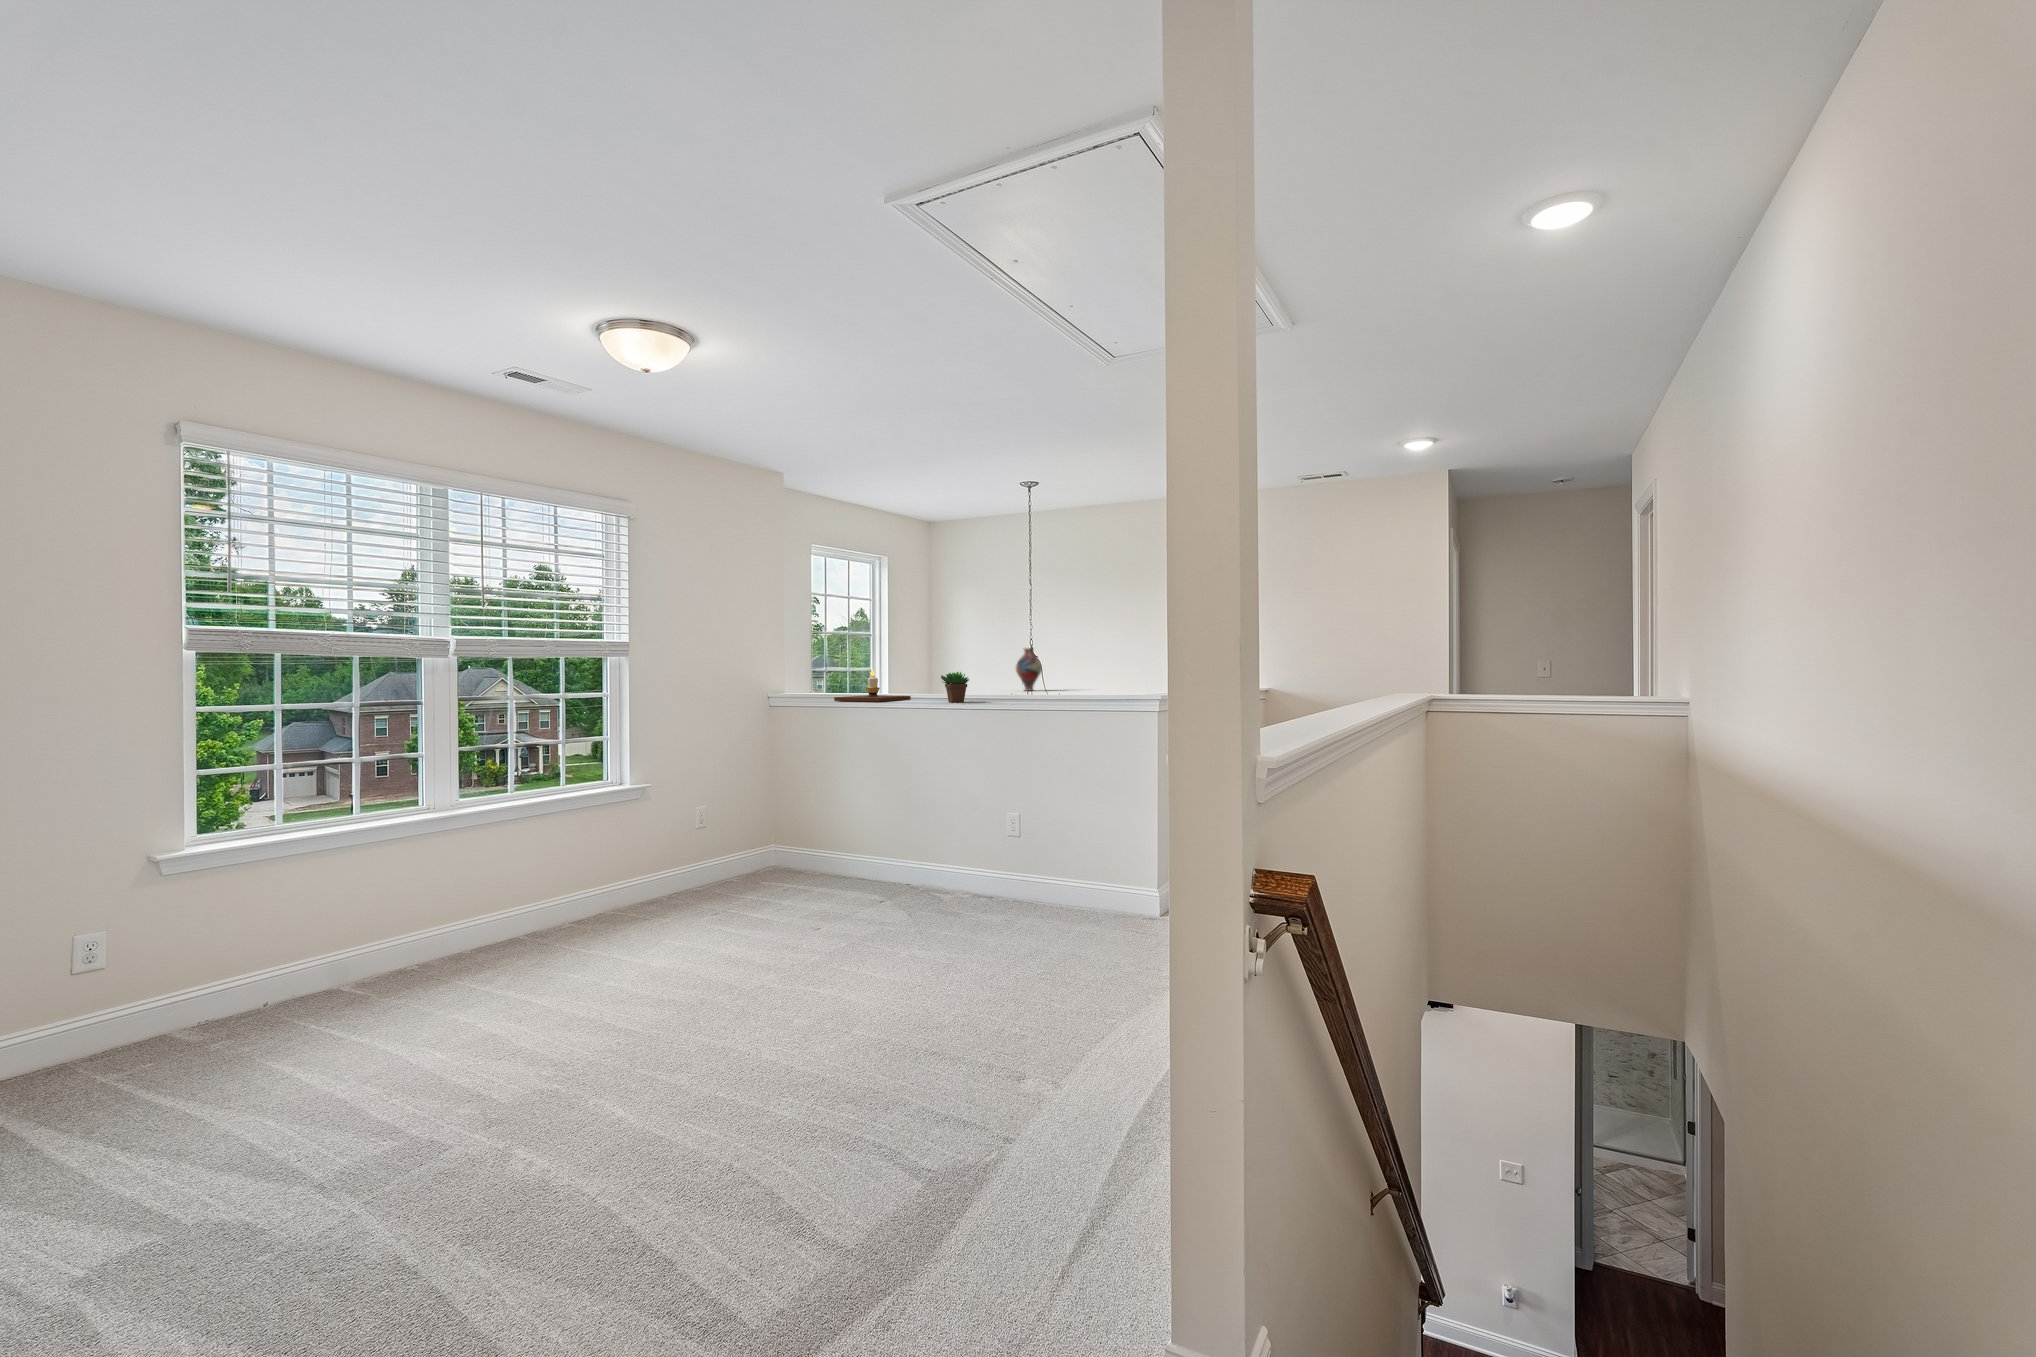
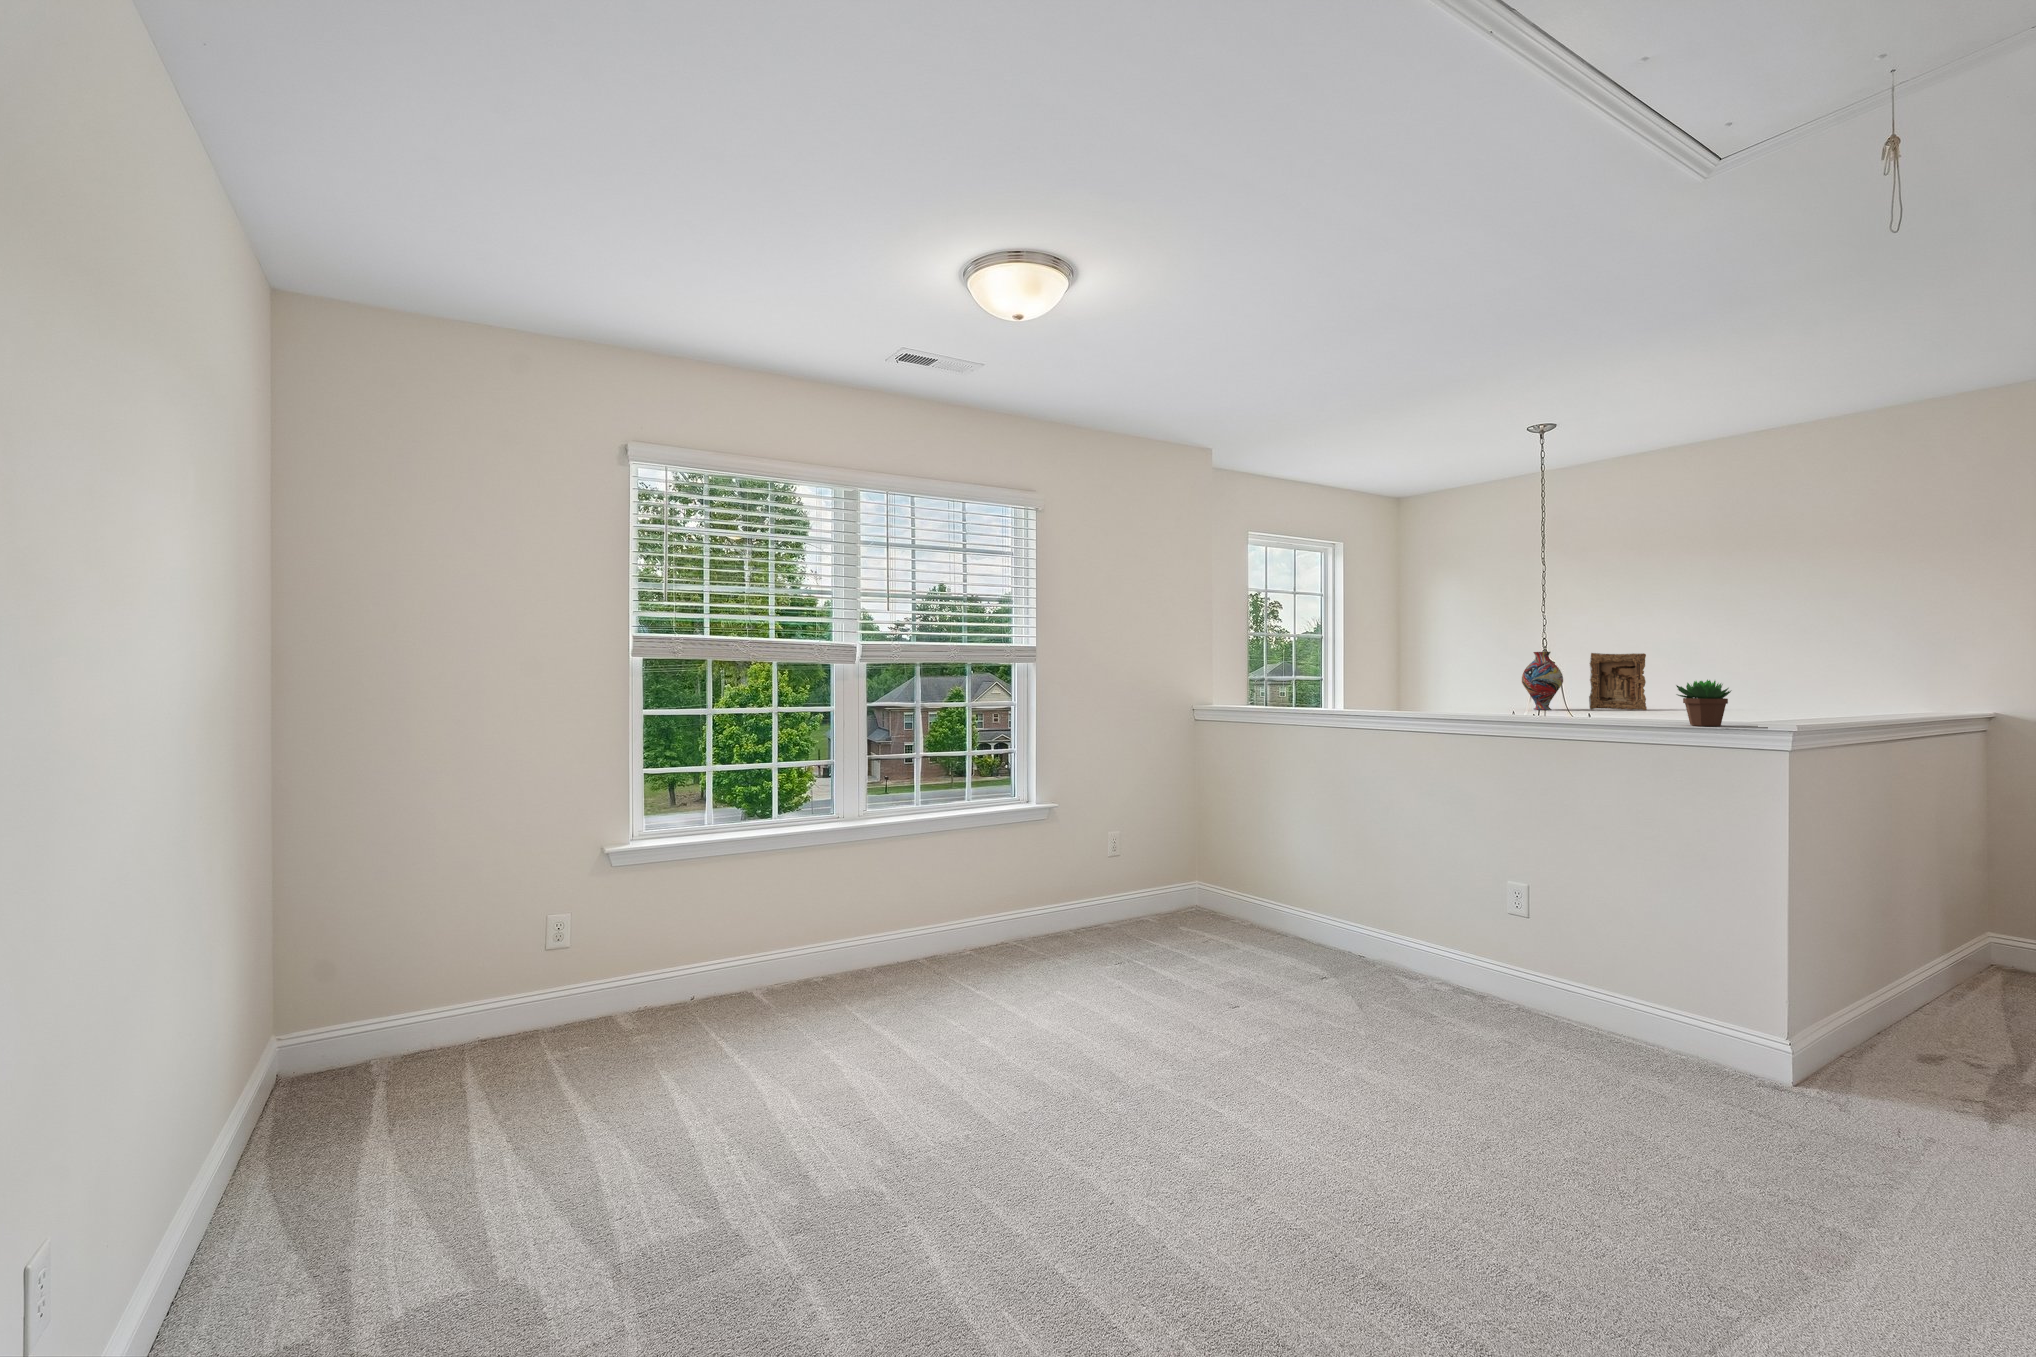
picture frame: none [1058,649,1092,690] -> present [1589,653,1647,710]
candle: present [834,670,911,702] -> none [1266,679,1367,720]
succulent plant: present [941,672,969,702] -> present [1676,680,1731,726]

